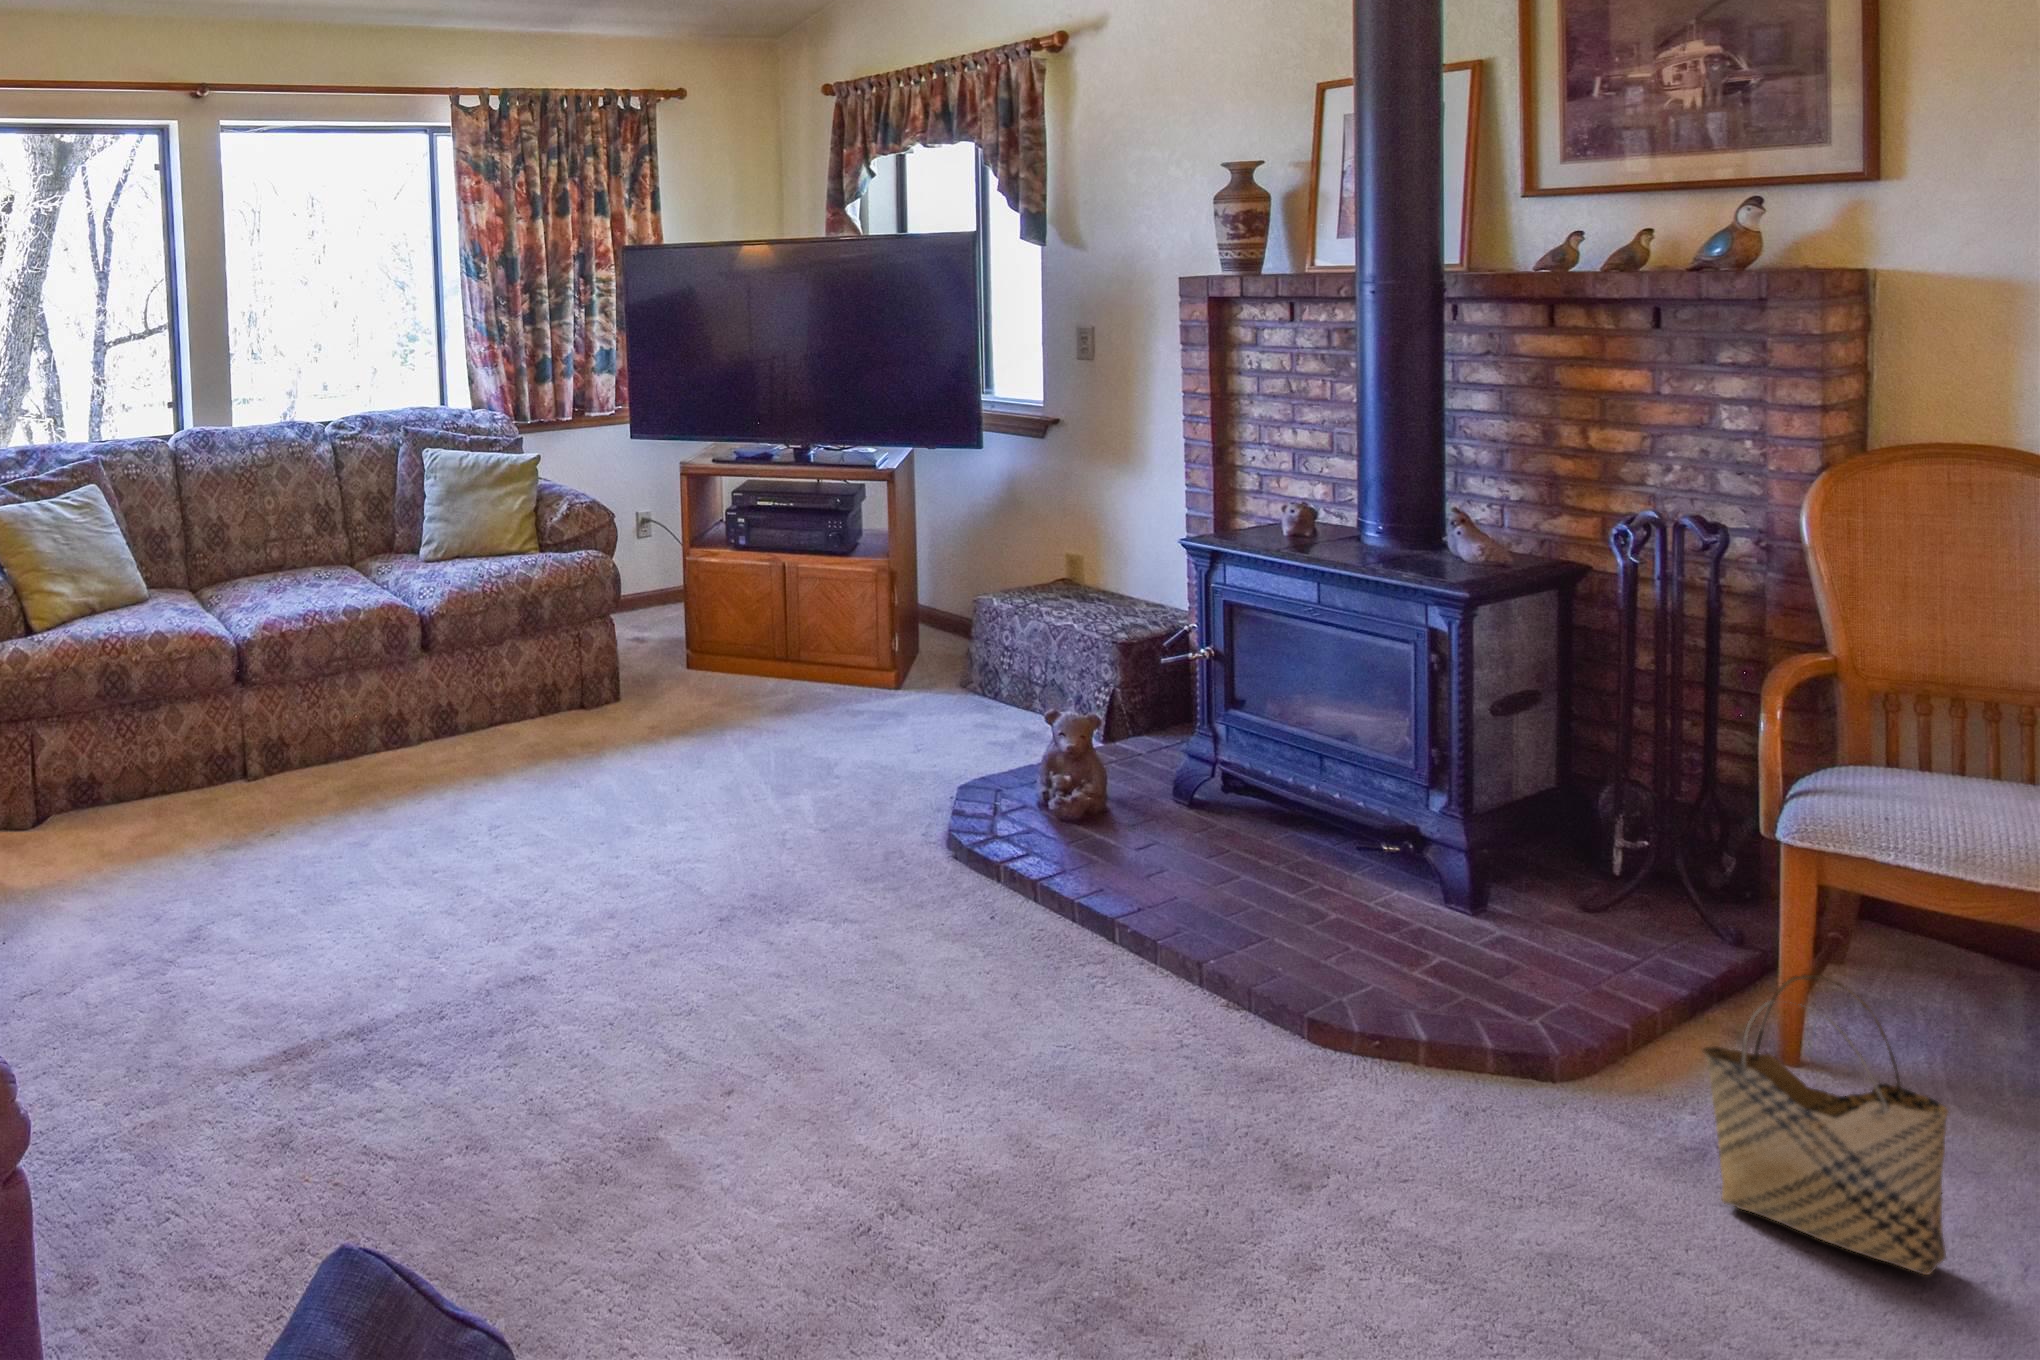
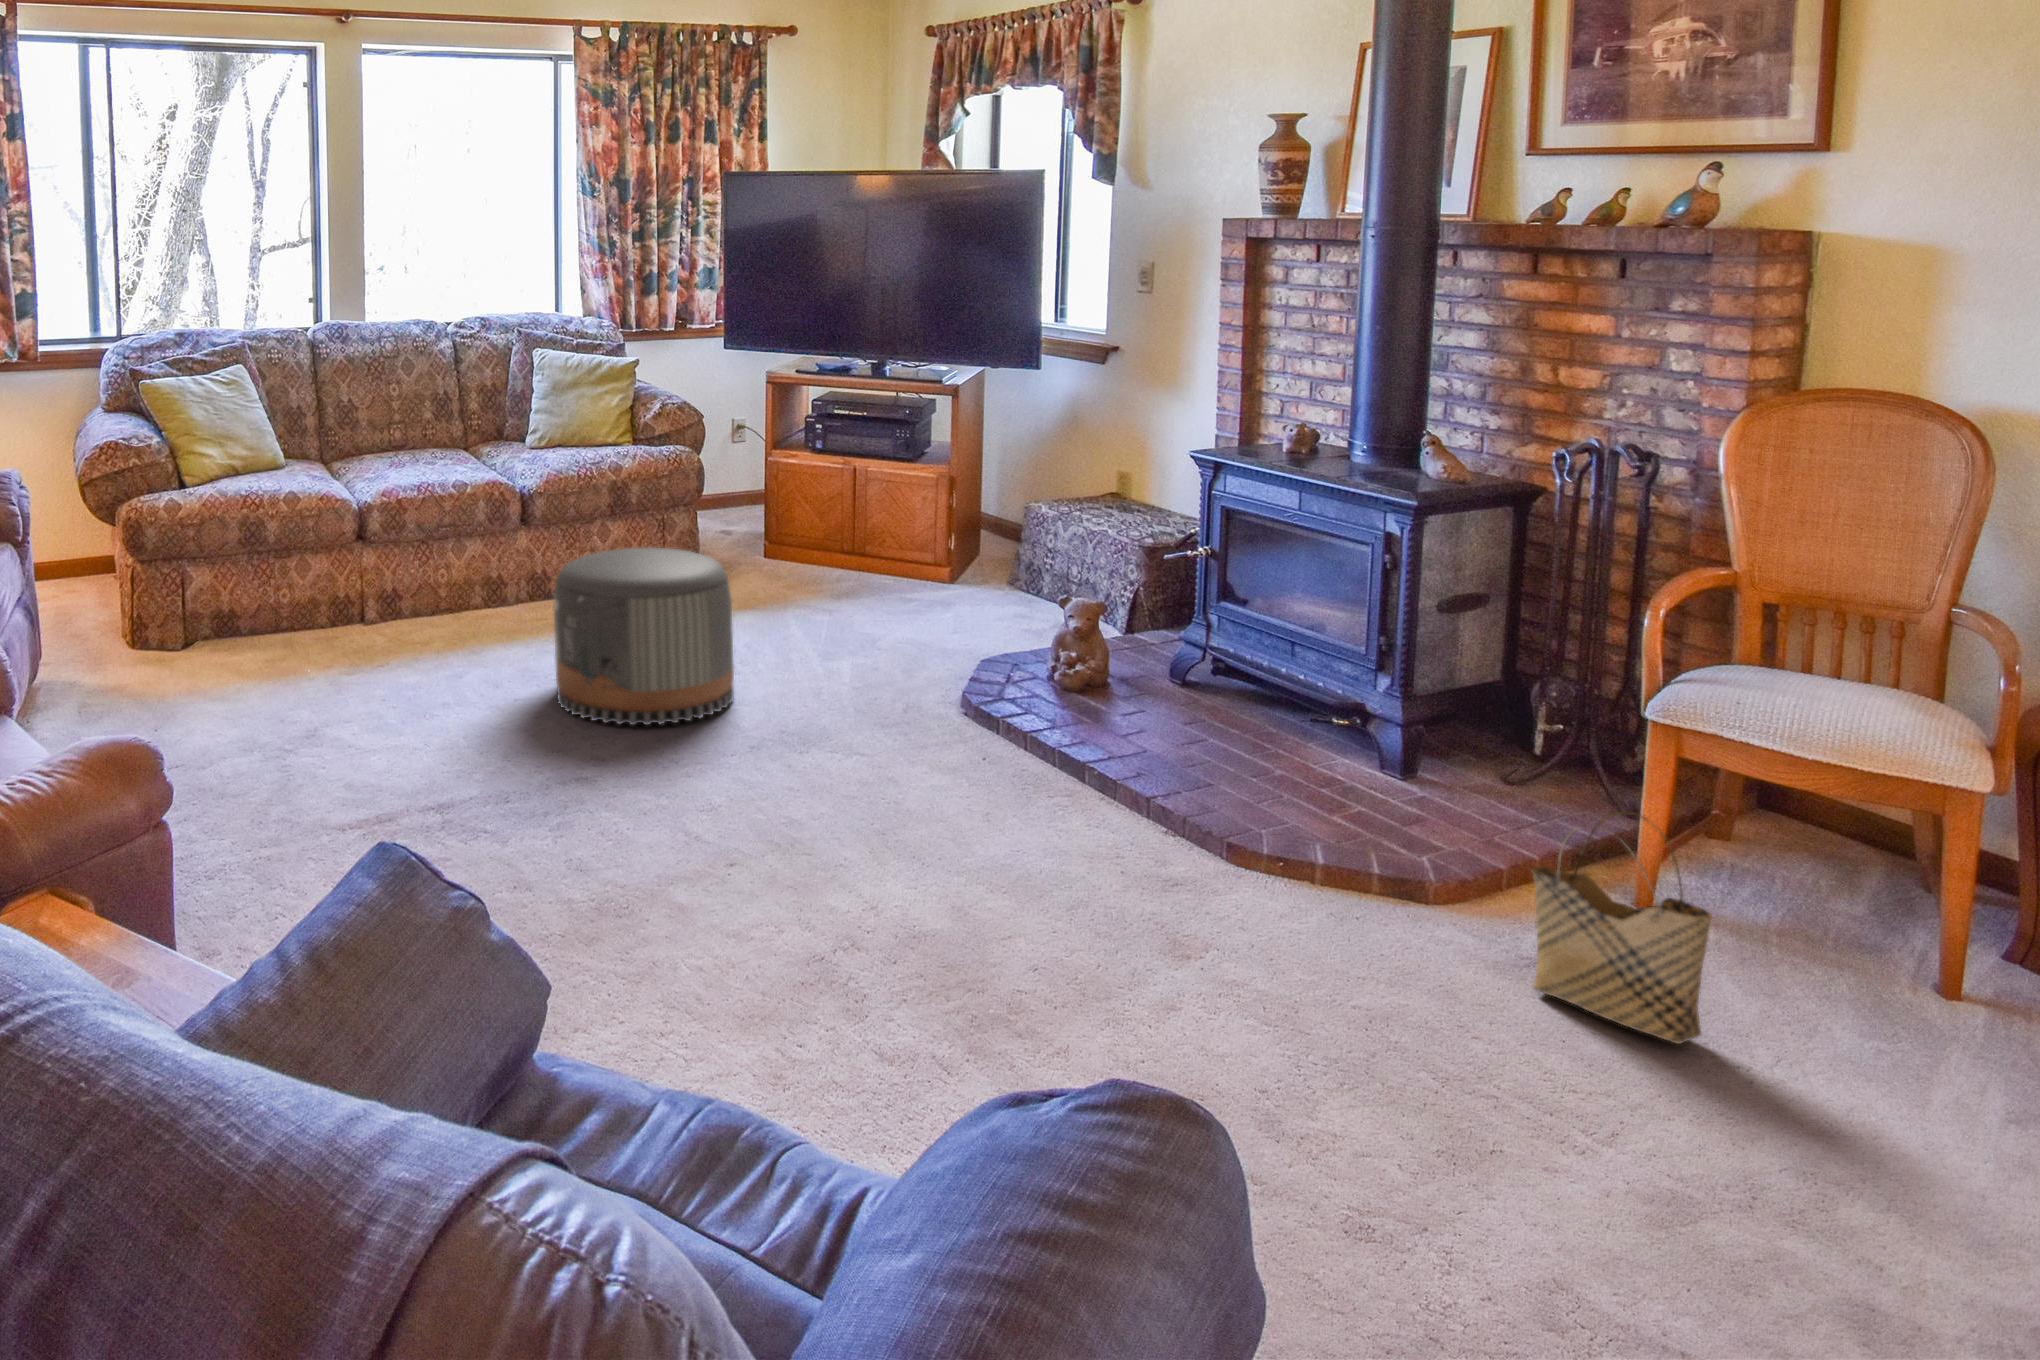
pouf: none [473,680,687,898] -> present [554,548,734,725]

